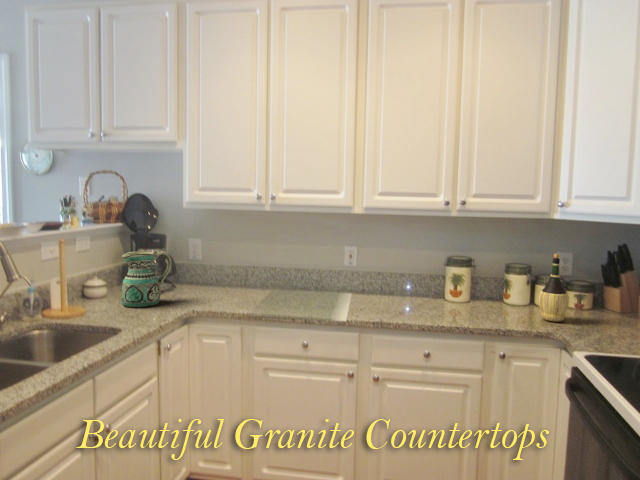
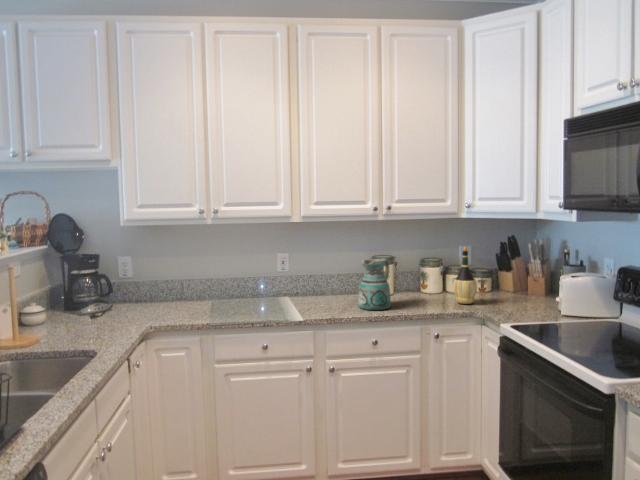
ceramic pitcher: present [122,251,172,307] -> present [358,258,391,310]

